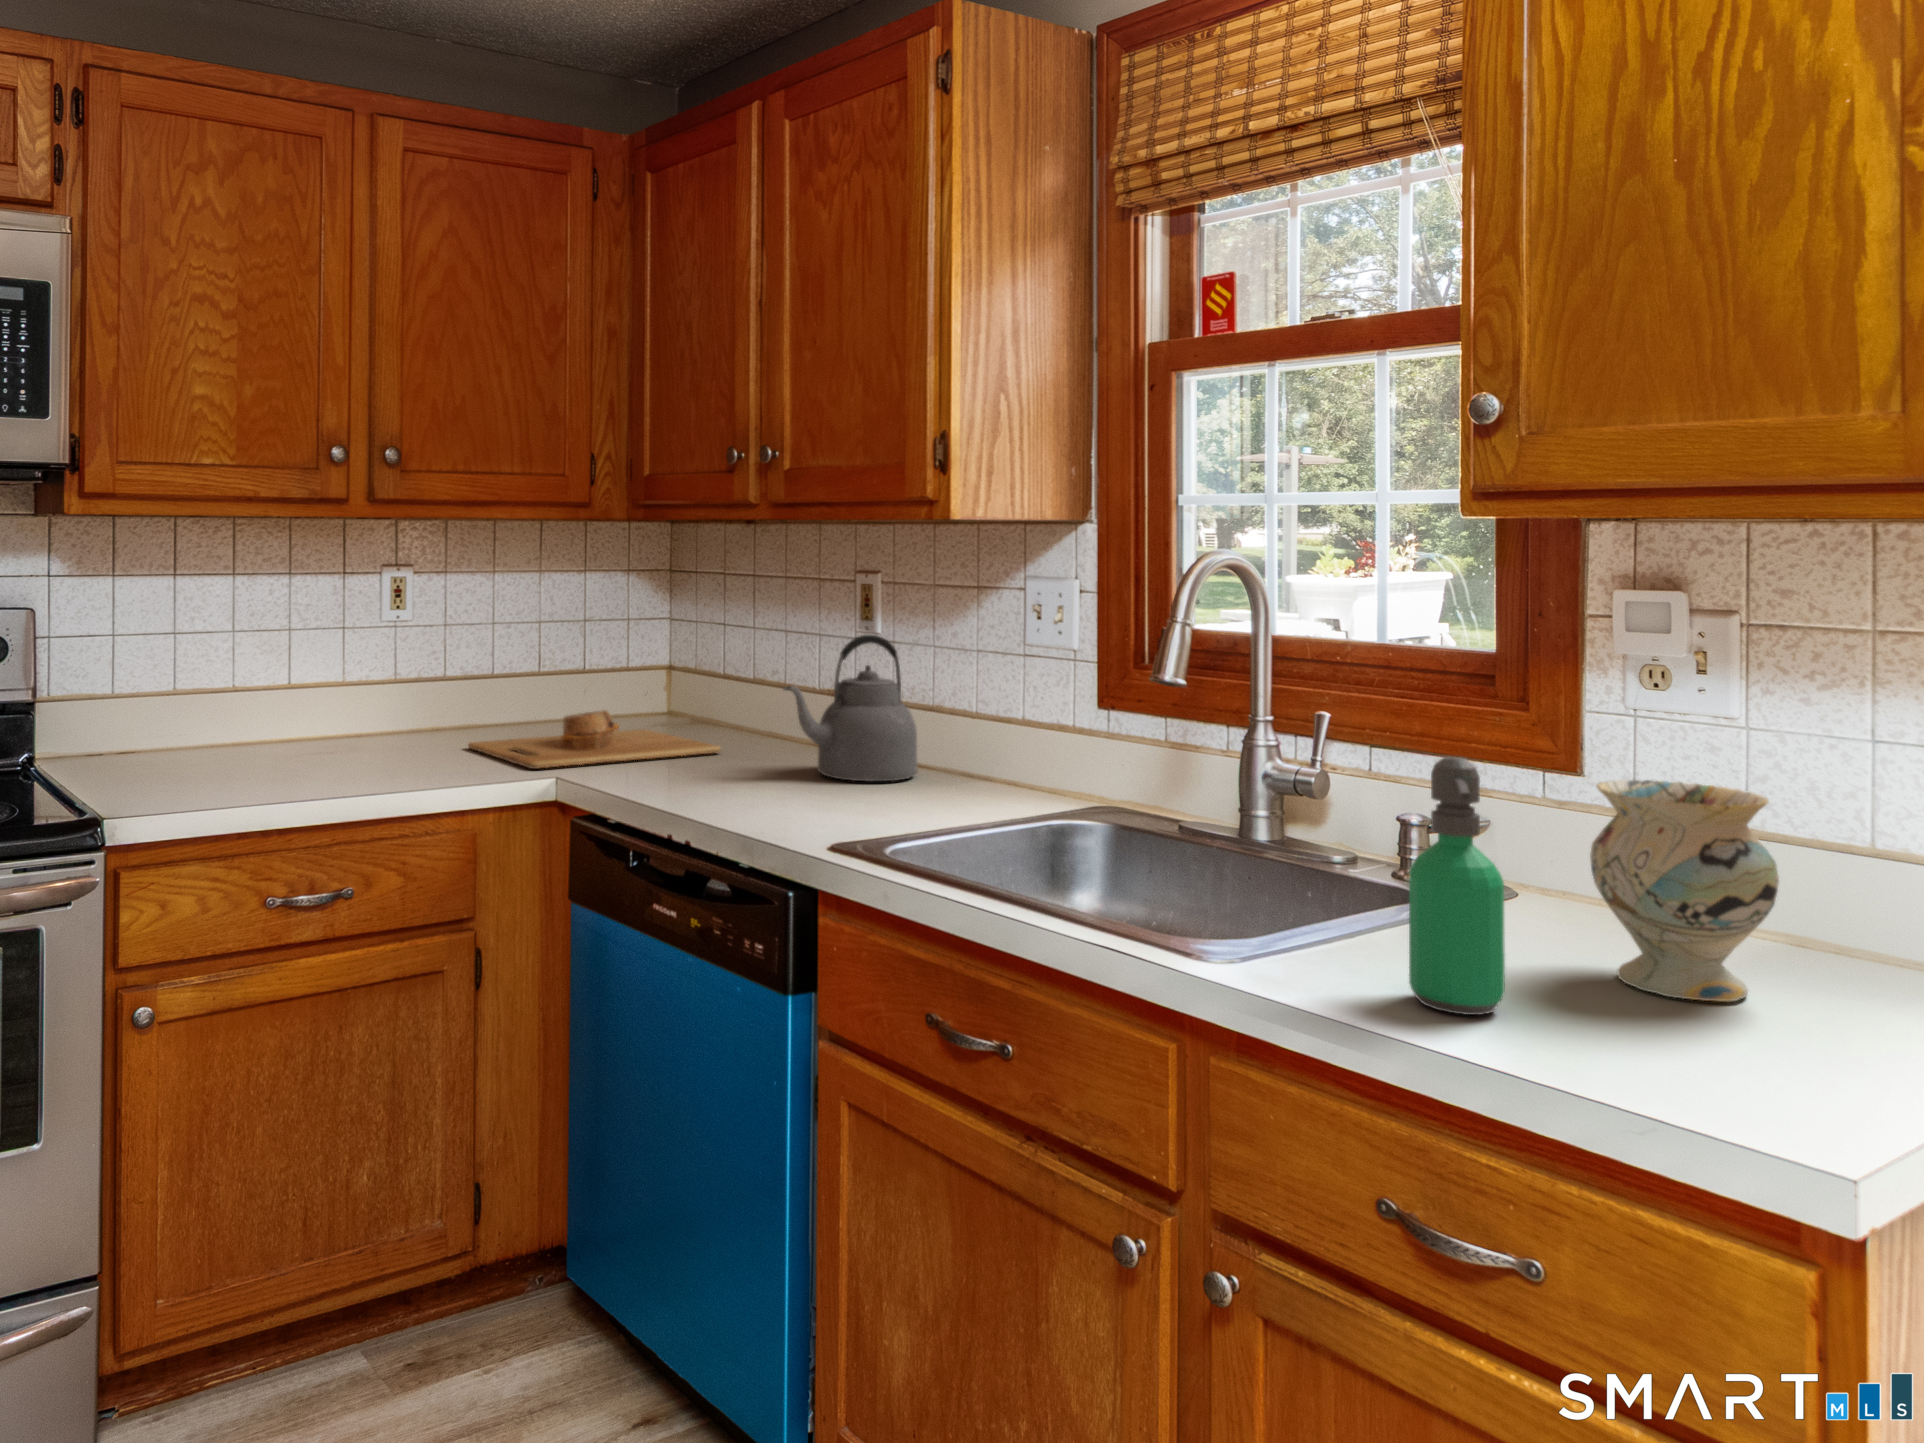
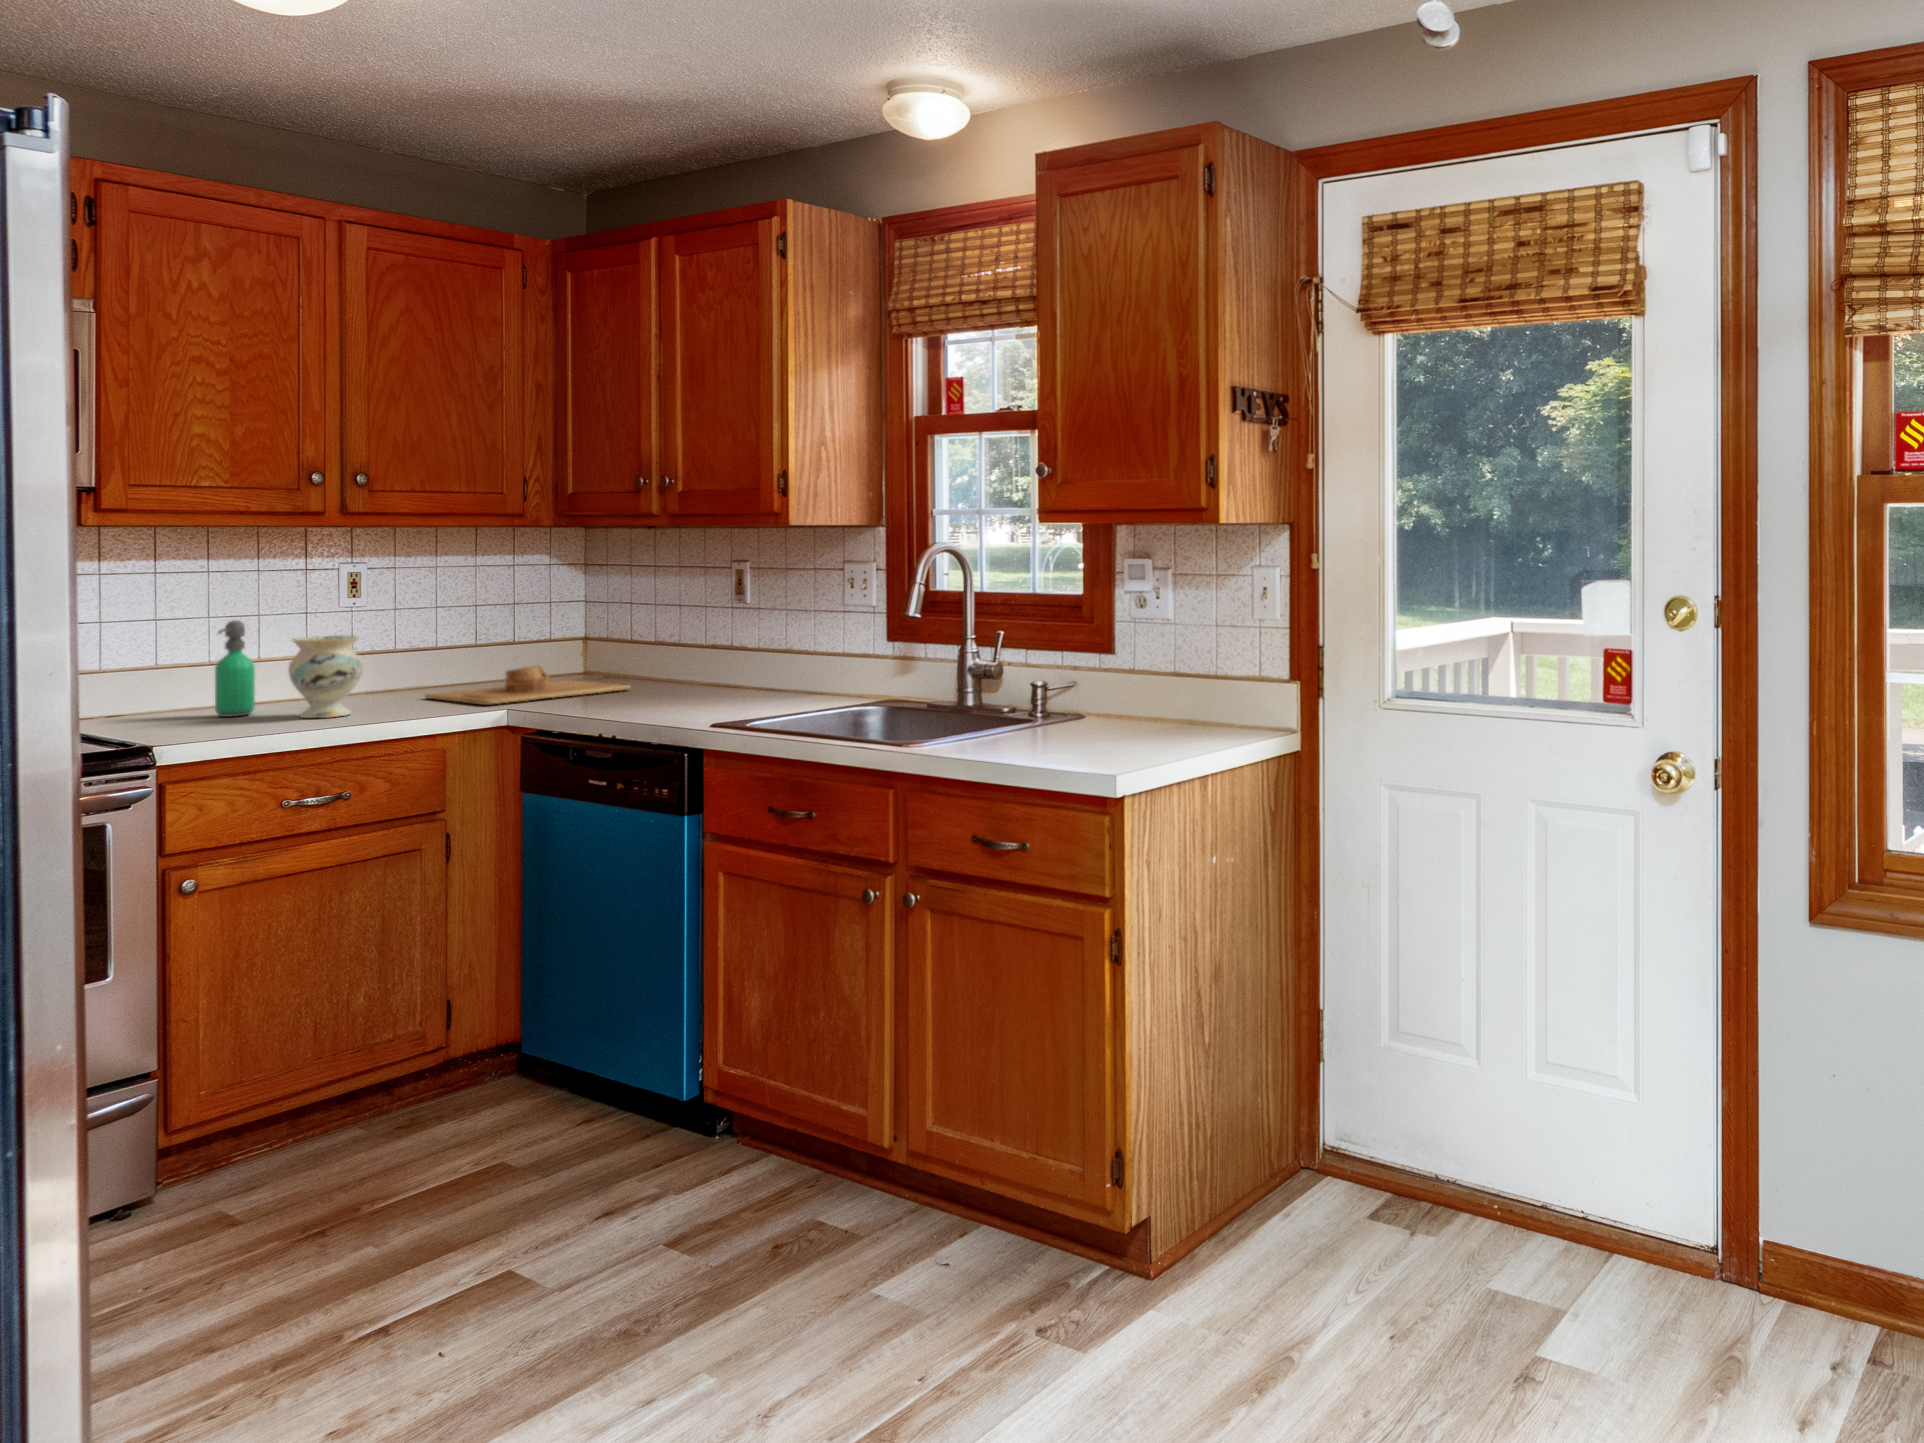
kettle: present [783,635,918,781] -> none [677,601,773,697]
soap dispenser: present [1409,757,1505,1015] -> present [215,620,255,717]
vase: present [1590,780,1779,1002] -> present [288,635,363,718]

